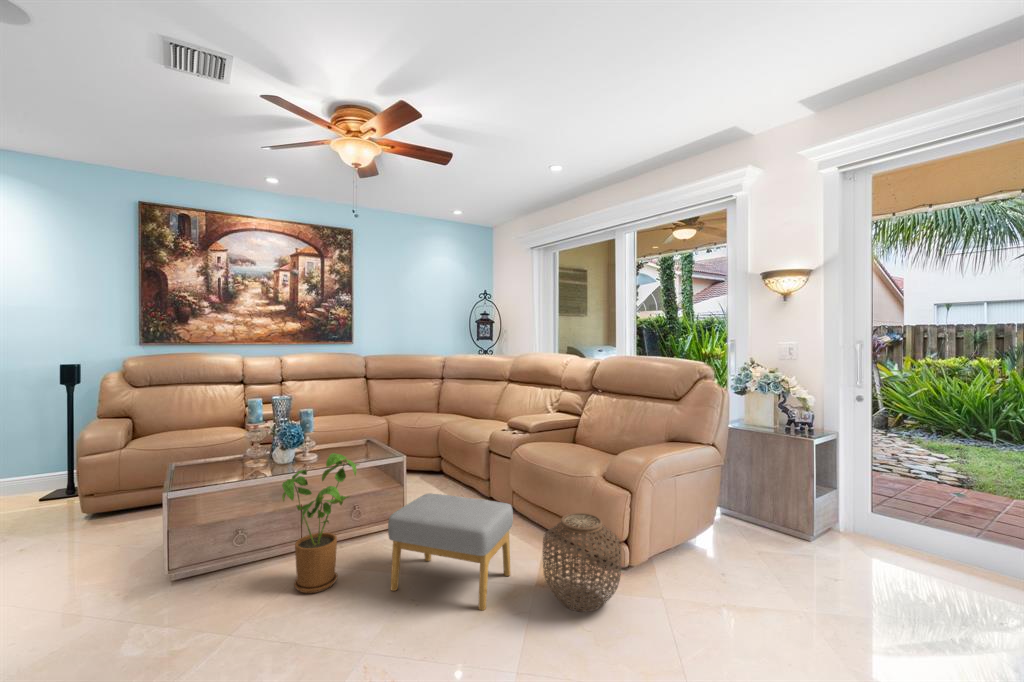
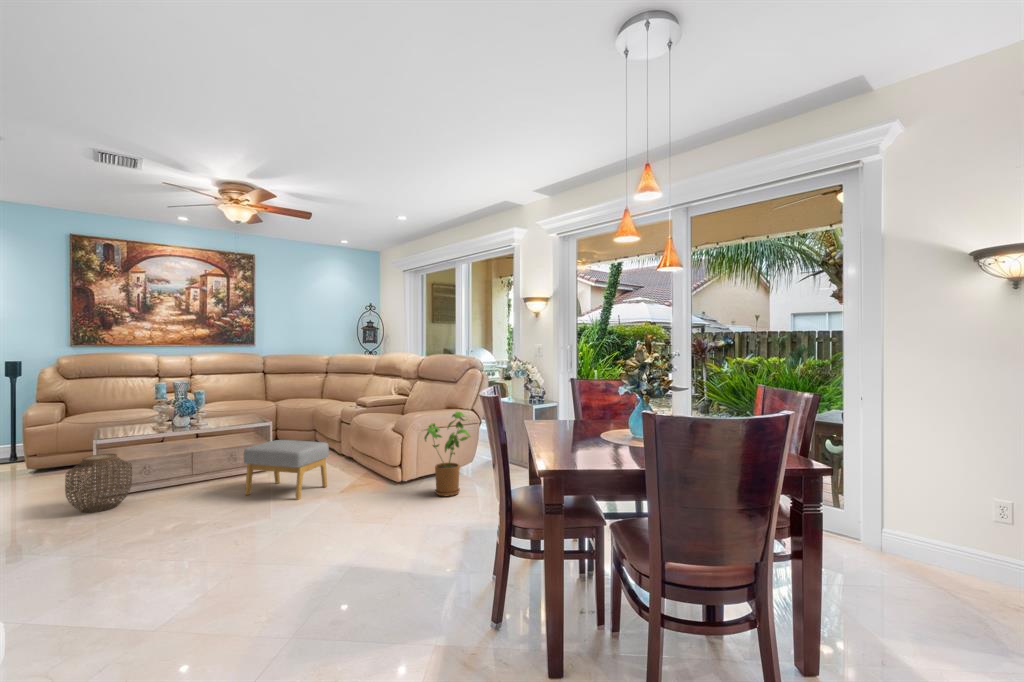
house plant: present [282,453,359,593] -> present [424,411,470,496]
woven basket: present [543,513,621,611] -> present [65,454,132,513]

